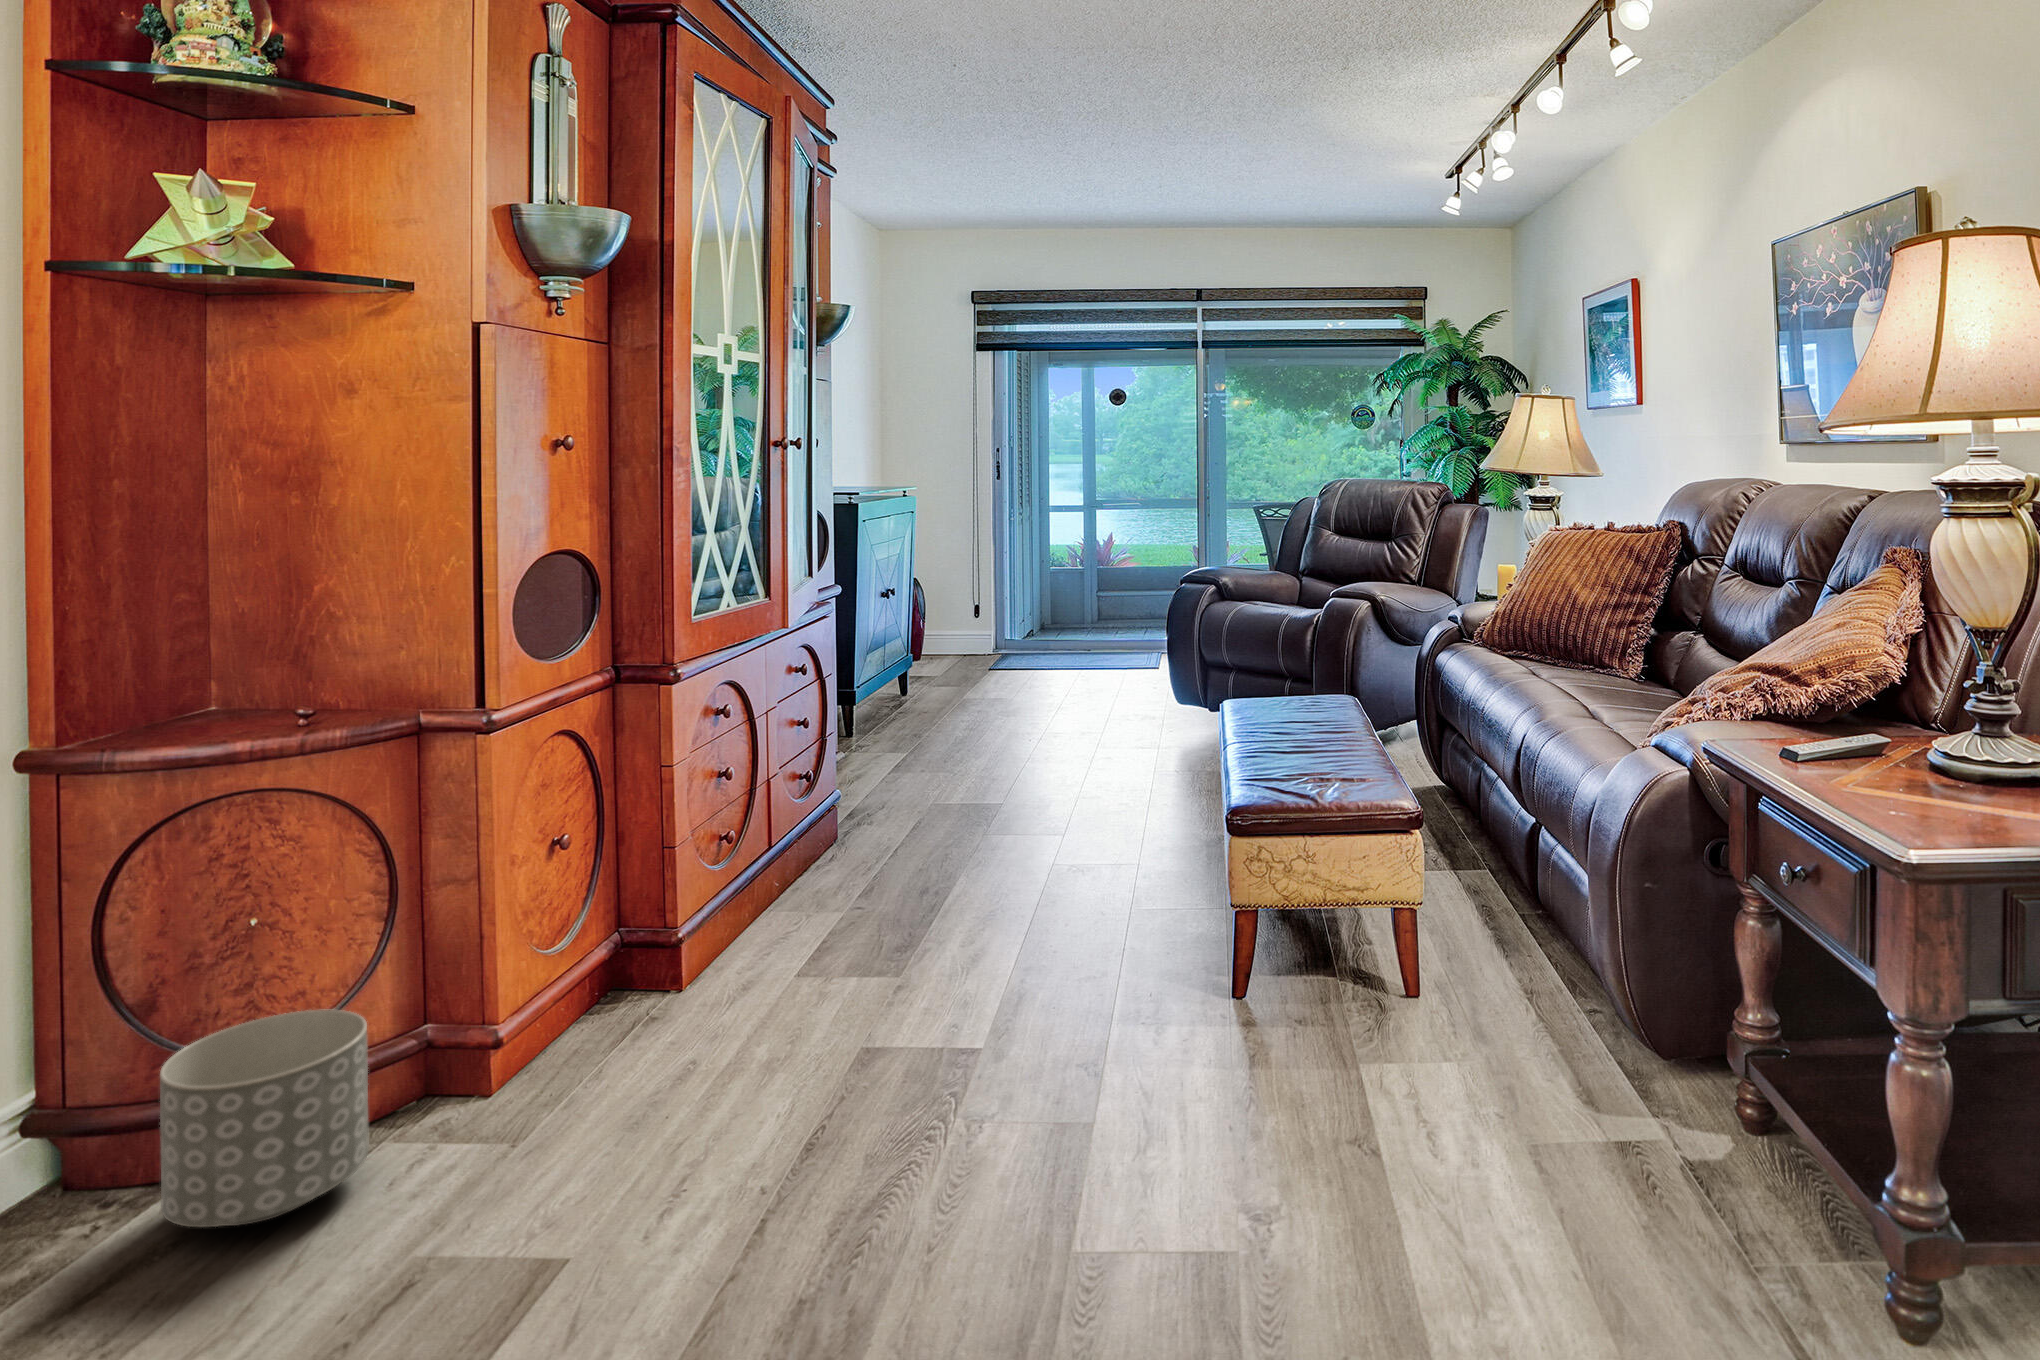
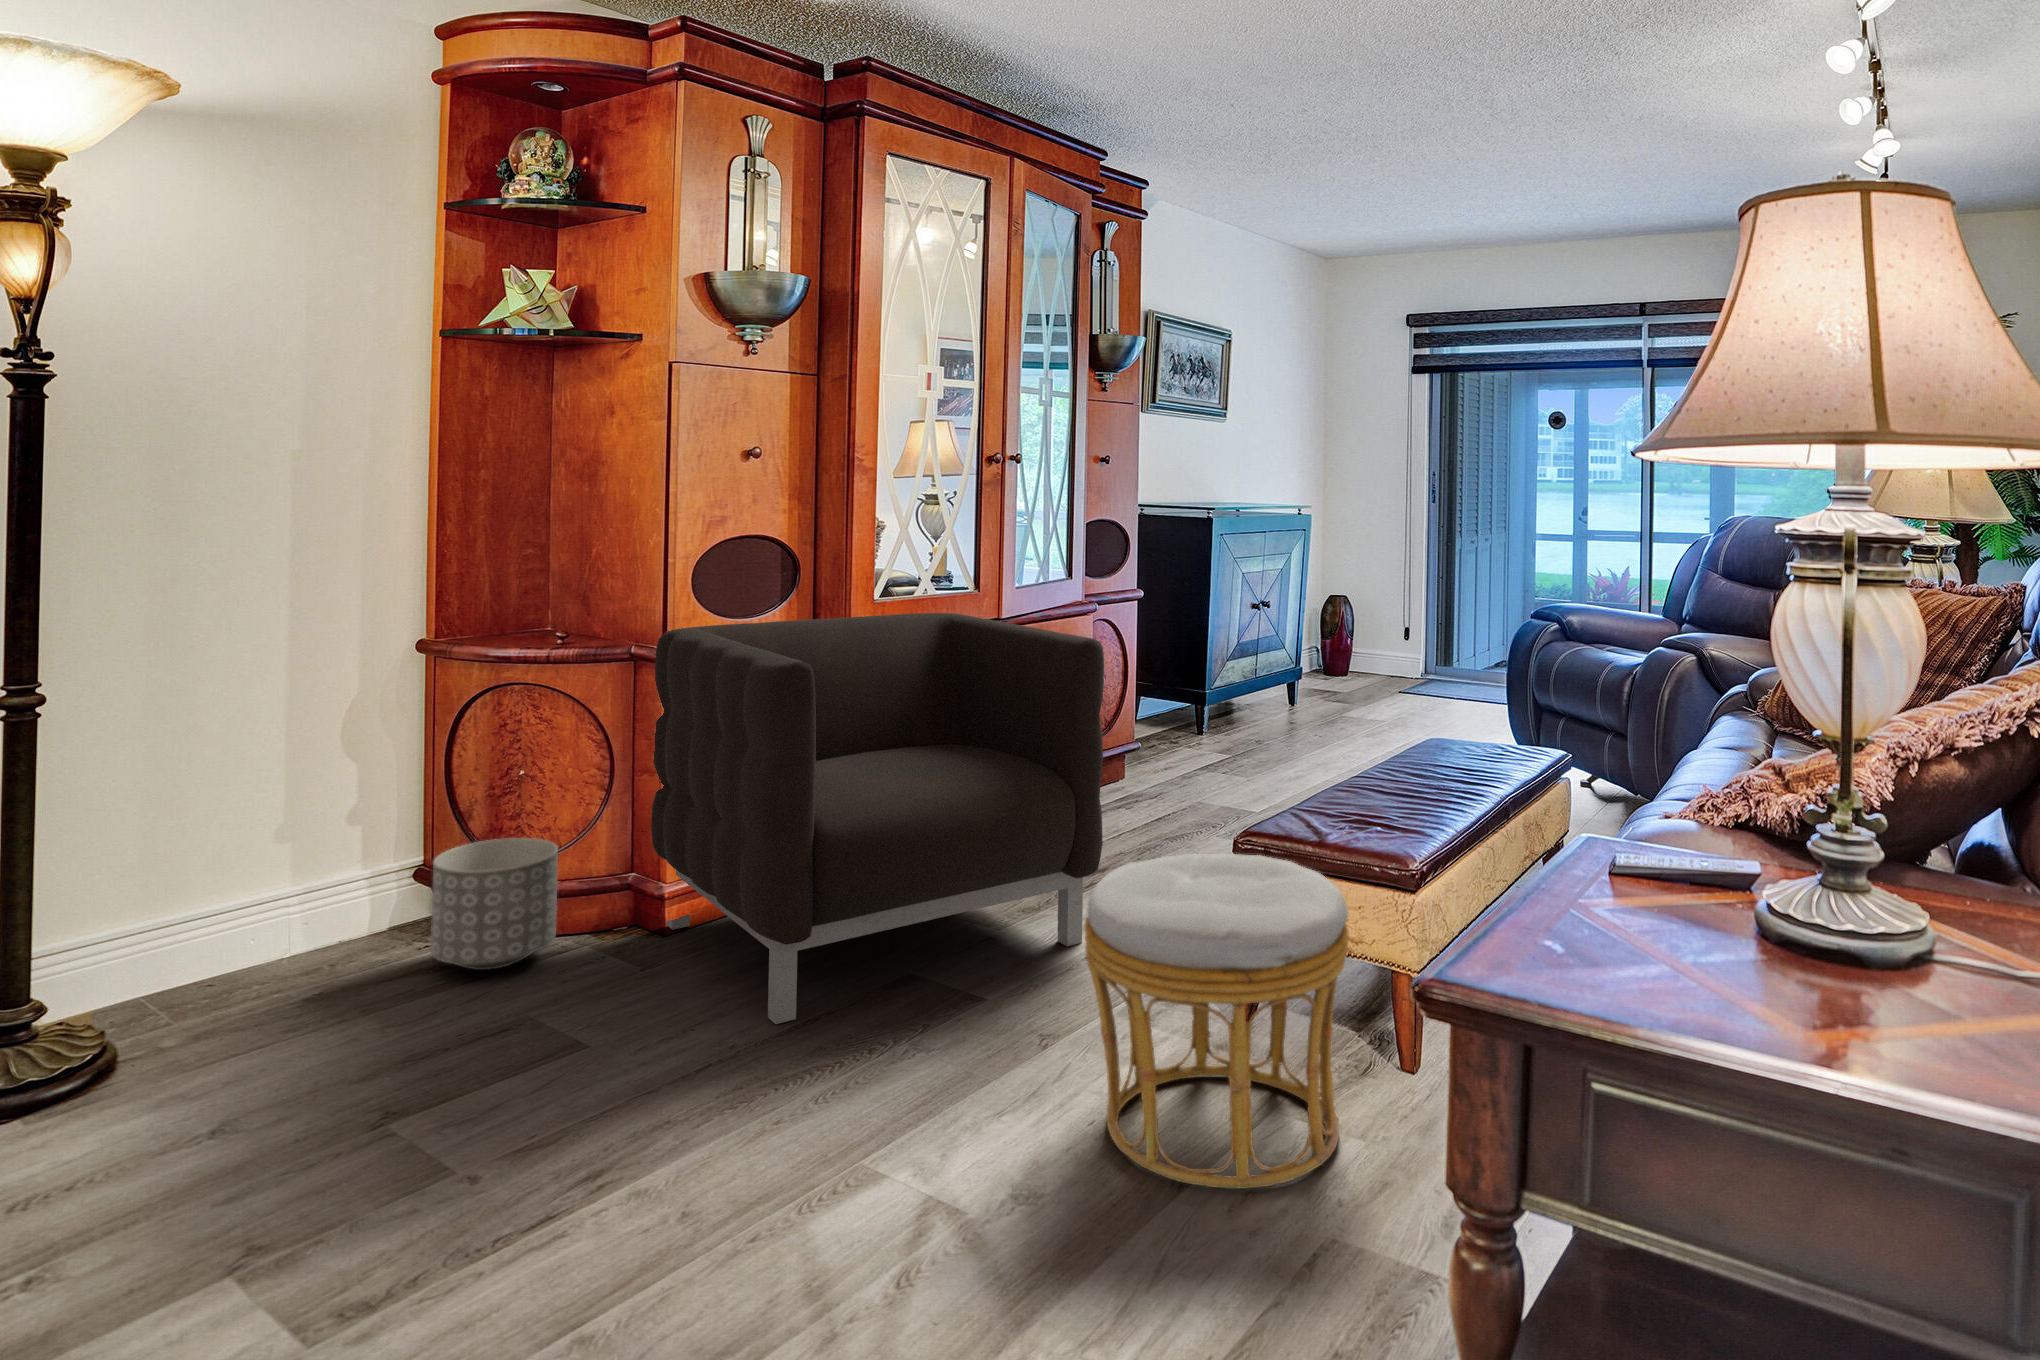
armchair: none [463,628,1036,1138] -> present [651,613,1104,1024]
ottoman: none [1214,818,1467,1129] -> present [1085,854,1349,1189]

